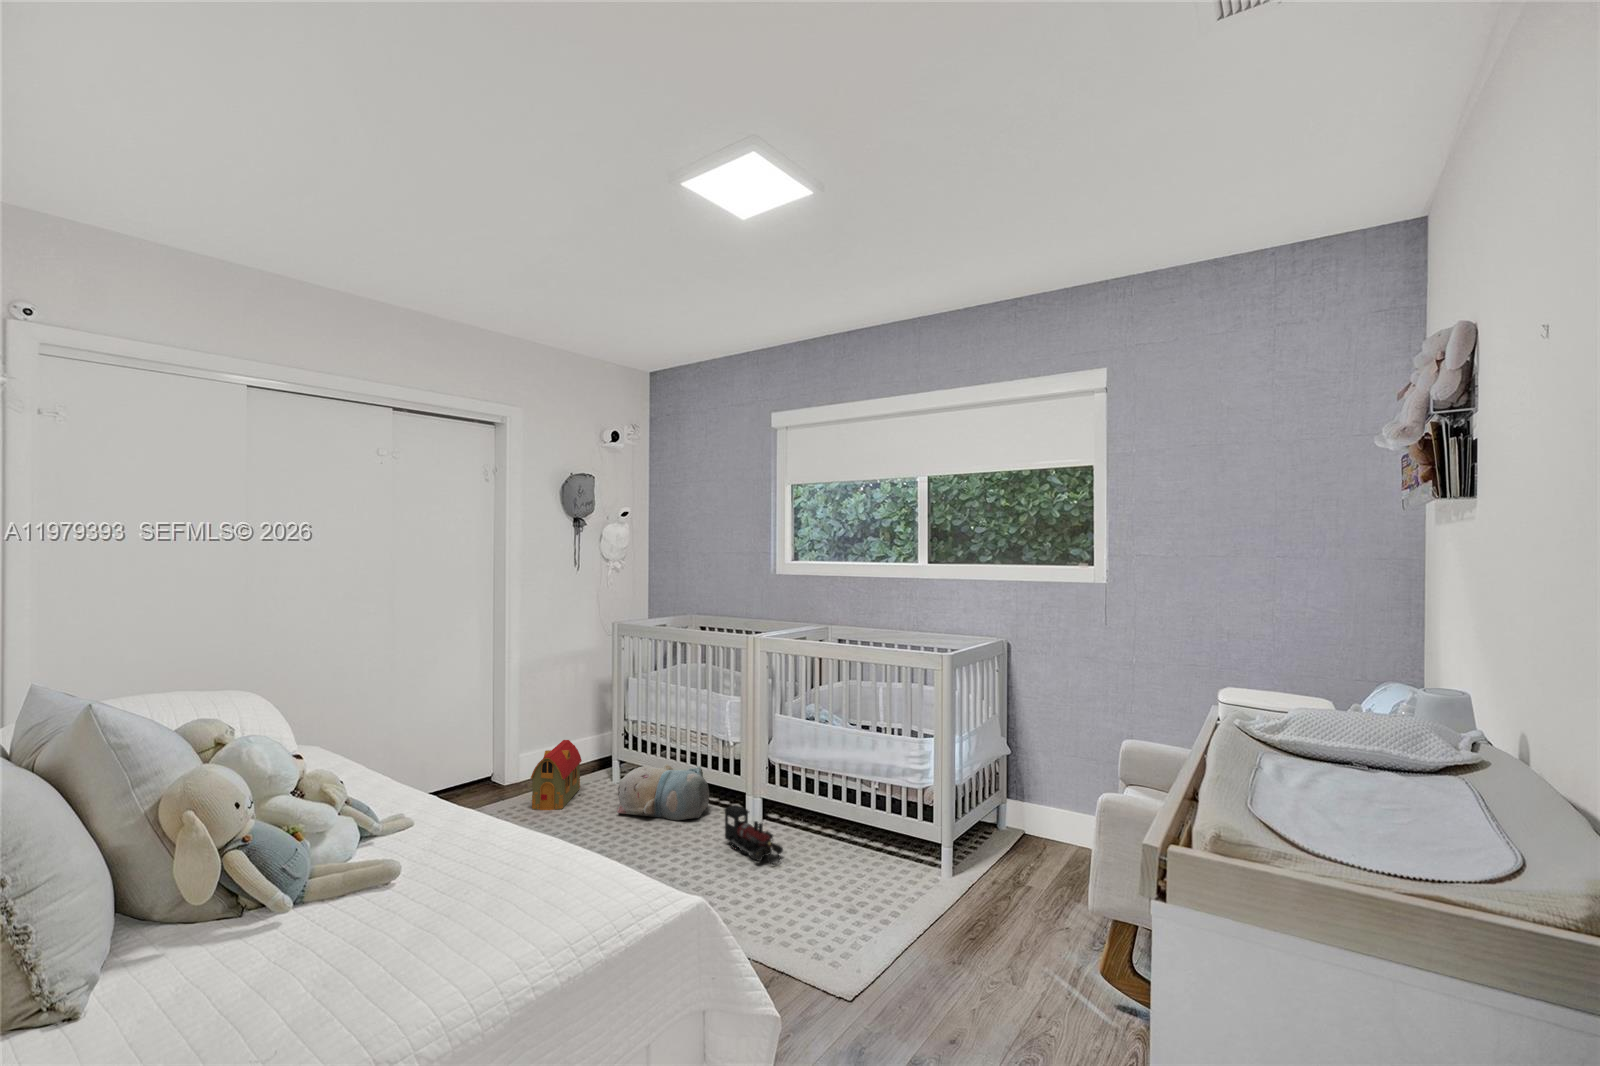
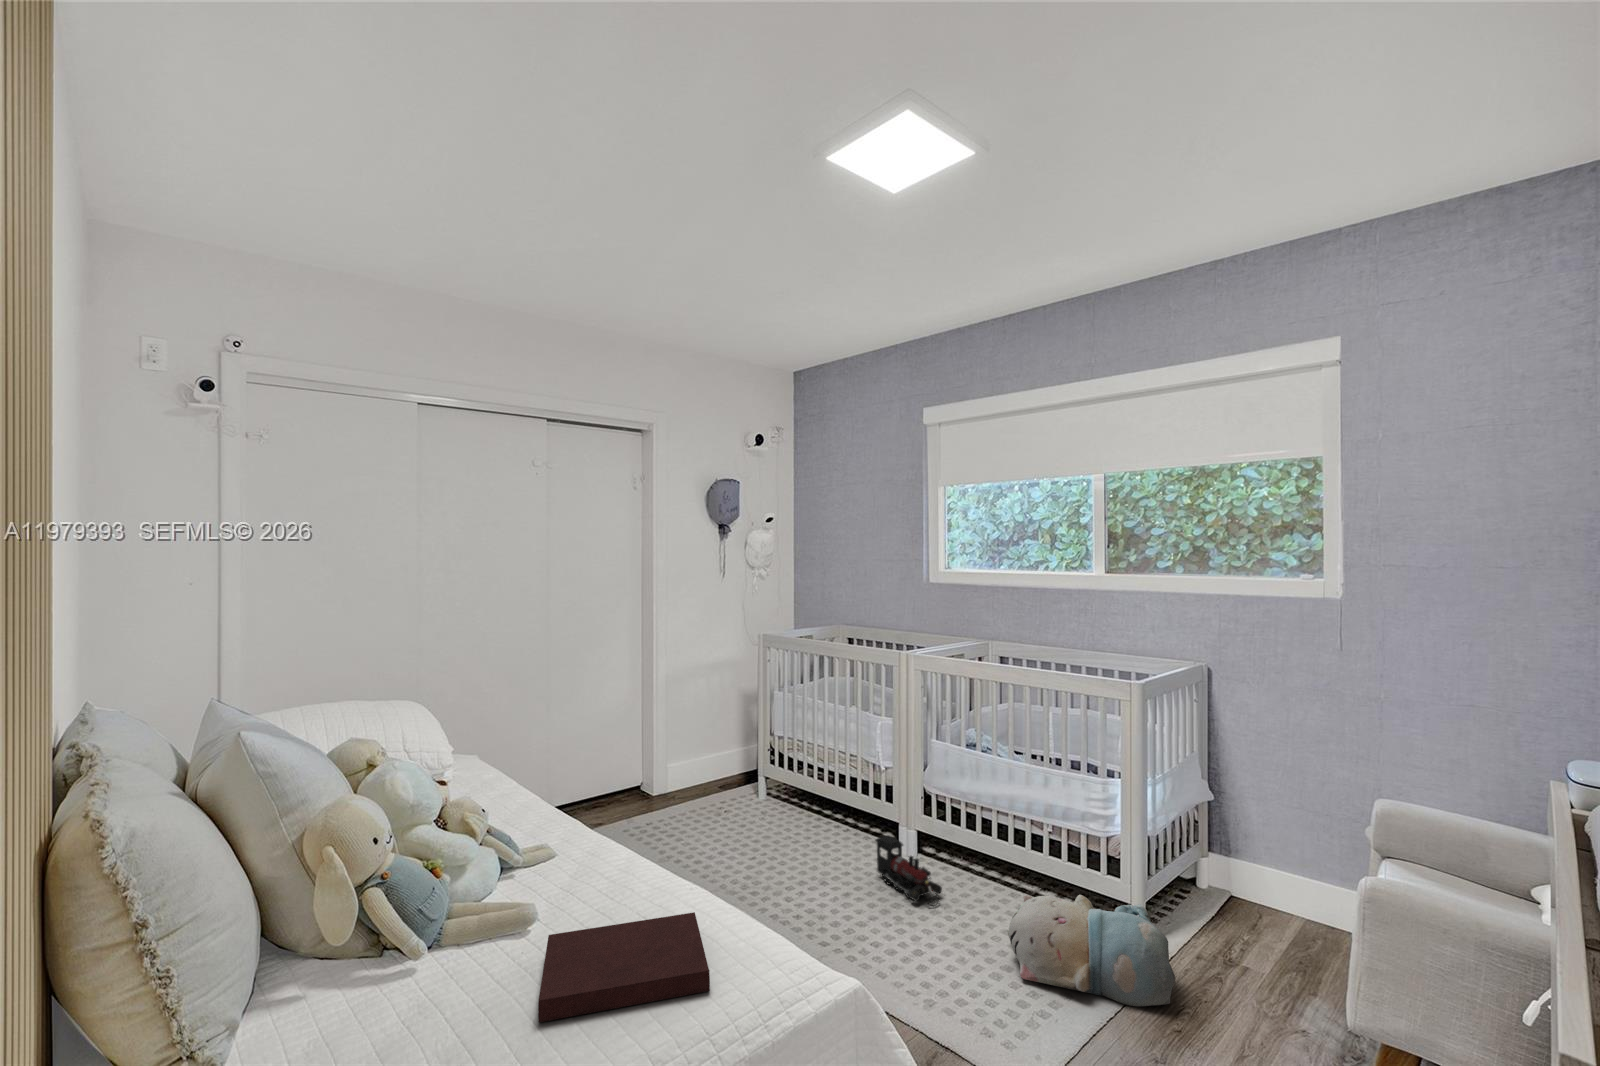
toy house: present [531,740,582,810] -> none [680,755,729,828]
plush toy: present [617,764,710,820] -> present [1007,895,1175,1006]
notebook: none [415,855,571,947] -> present [538,912,710,1022]

